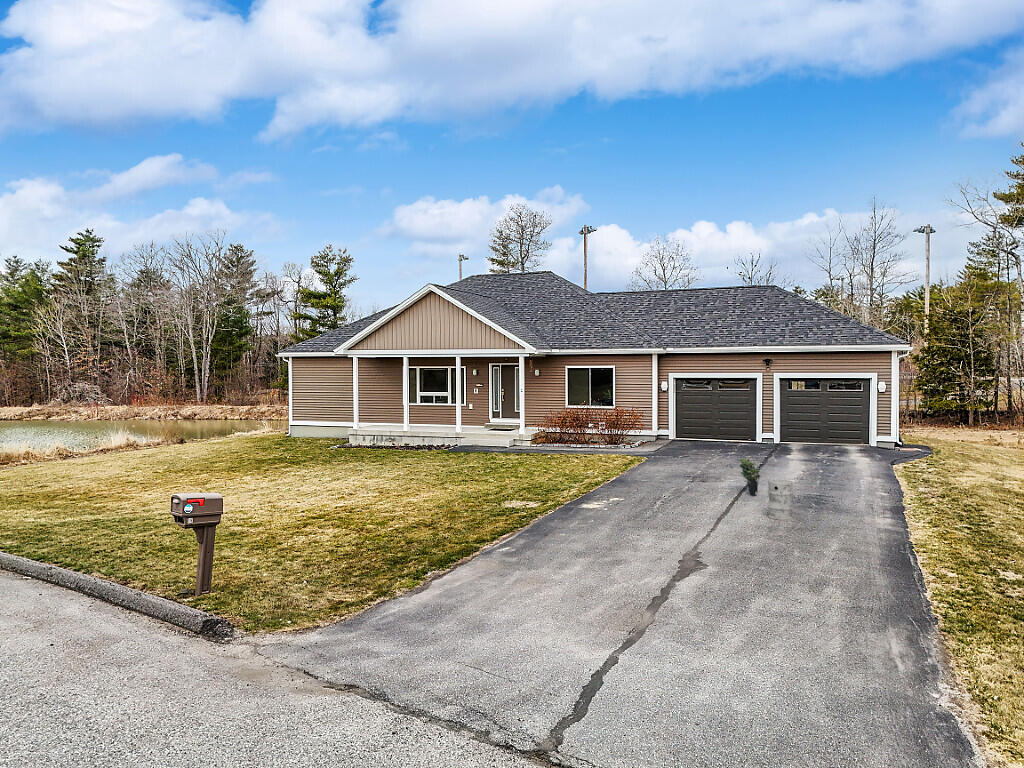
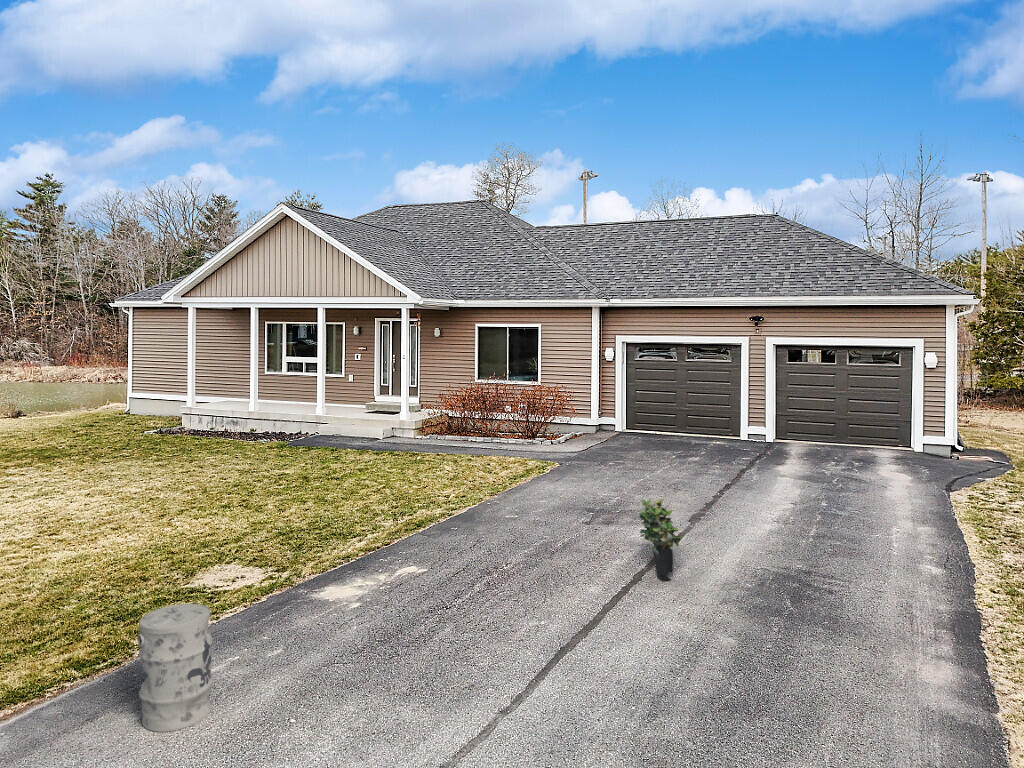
trash can: present [768,480,793,520] -> present [138,604,214,732]

